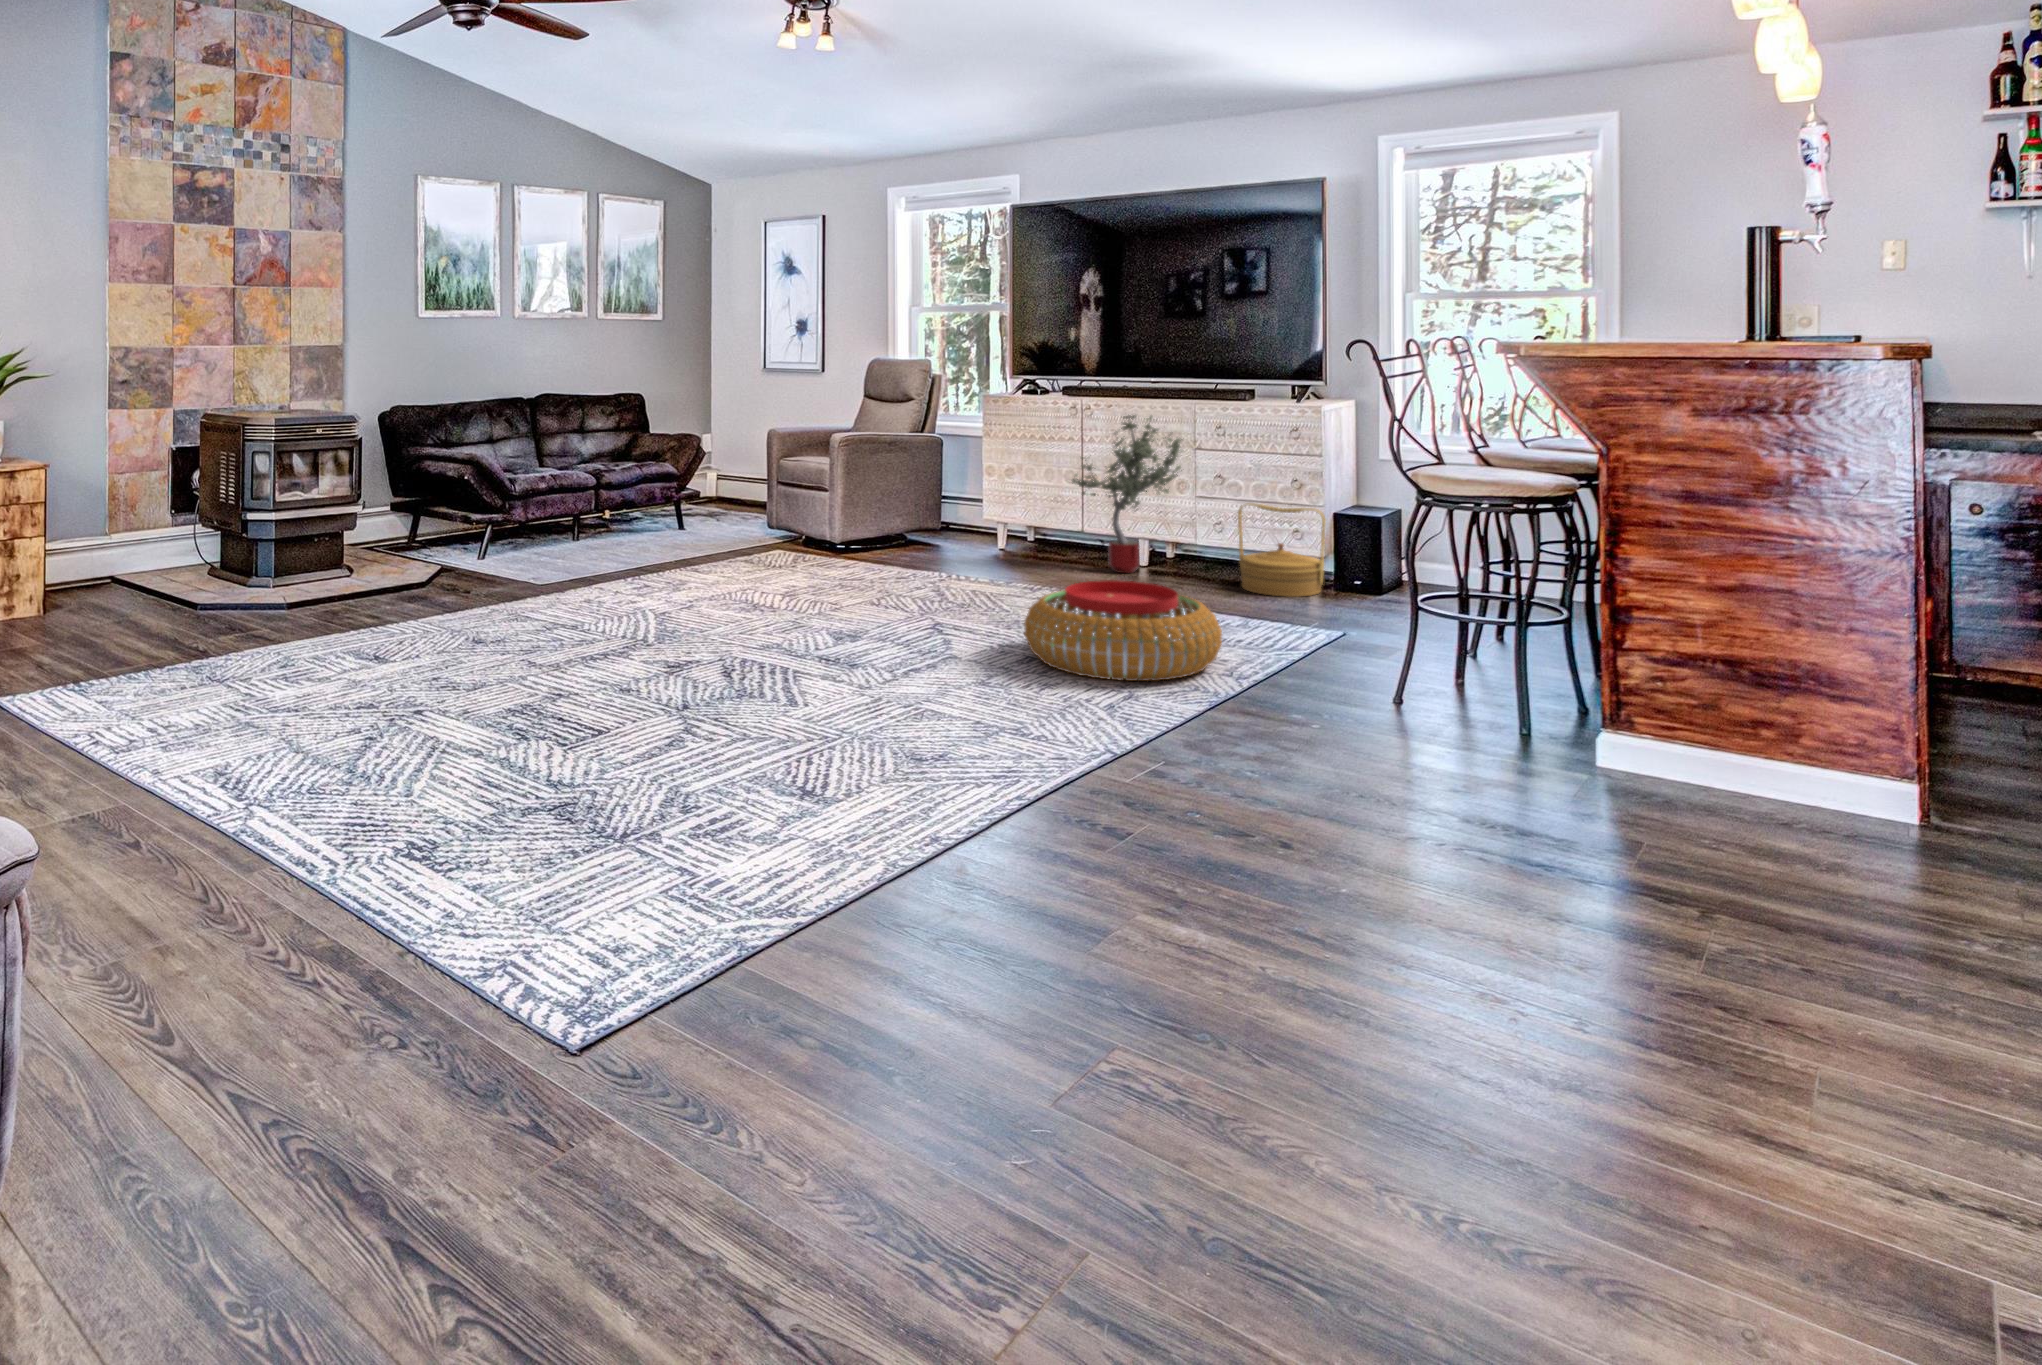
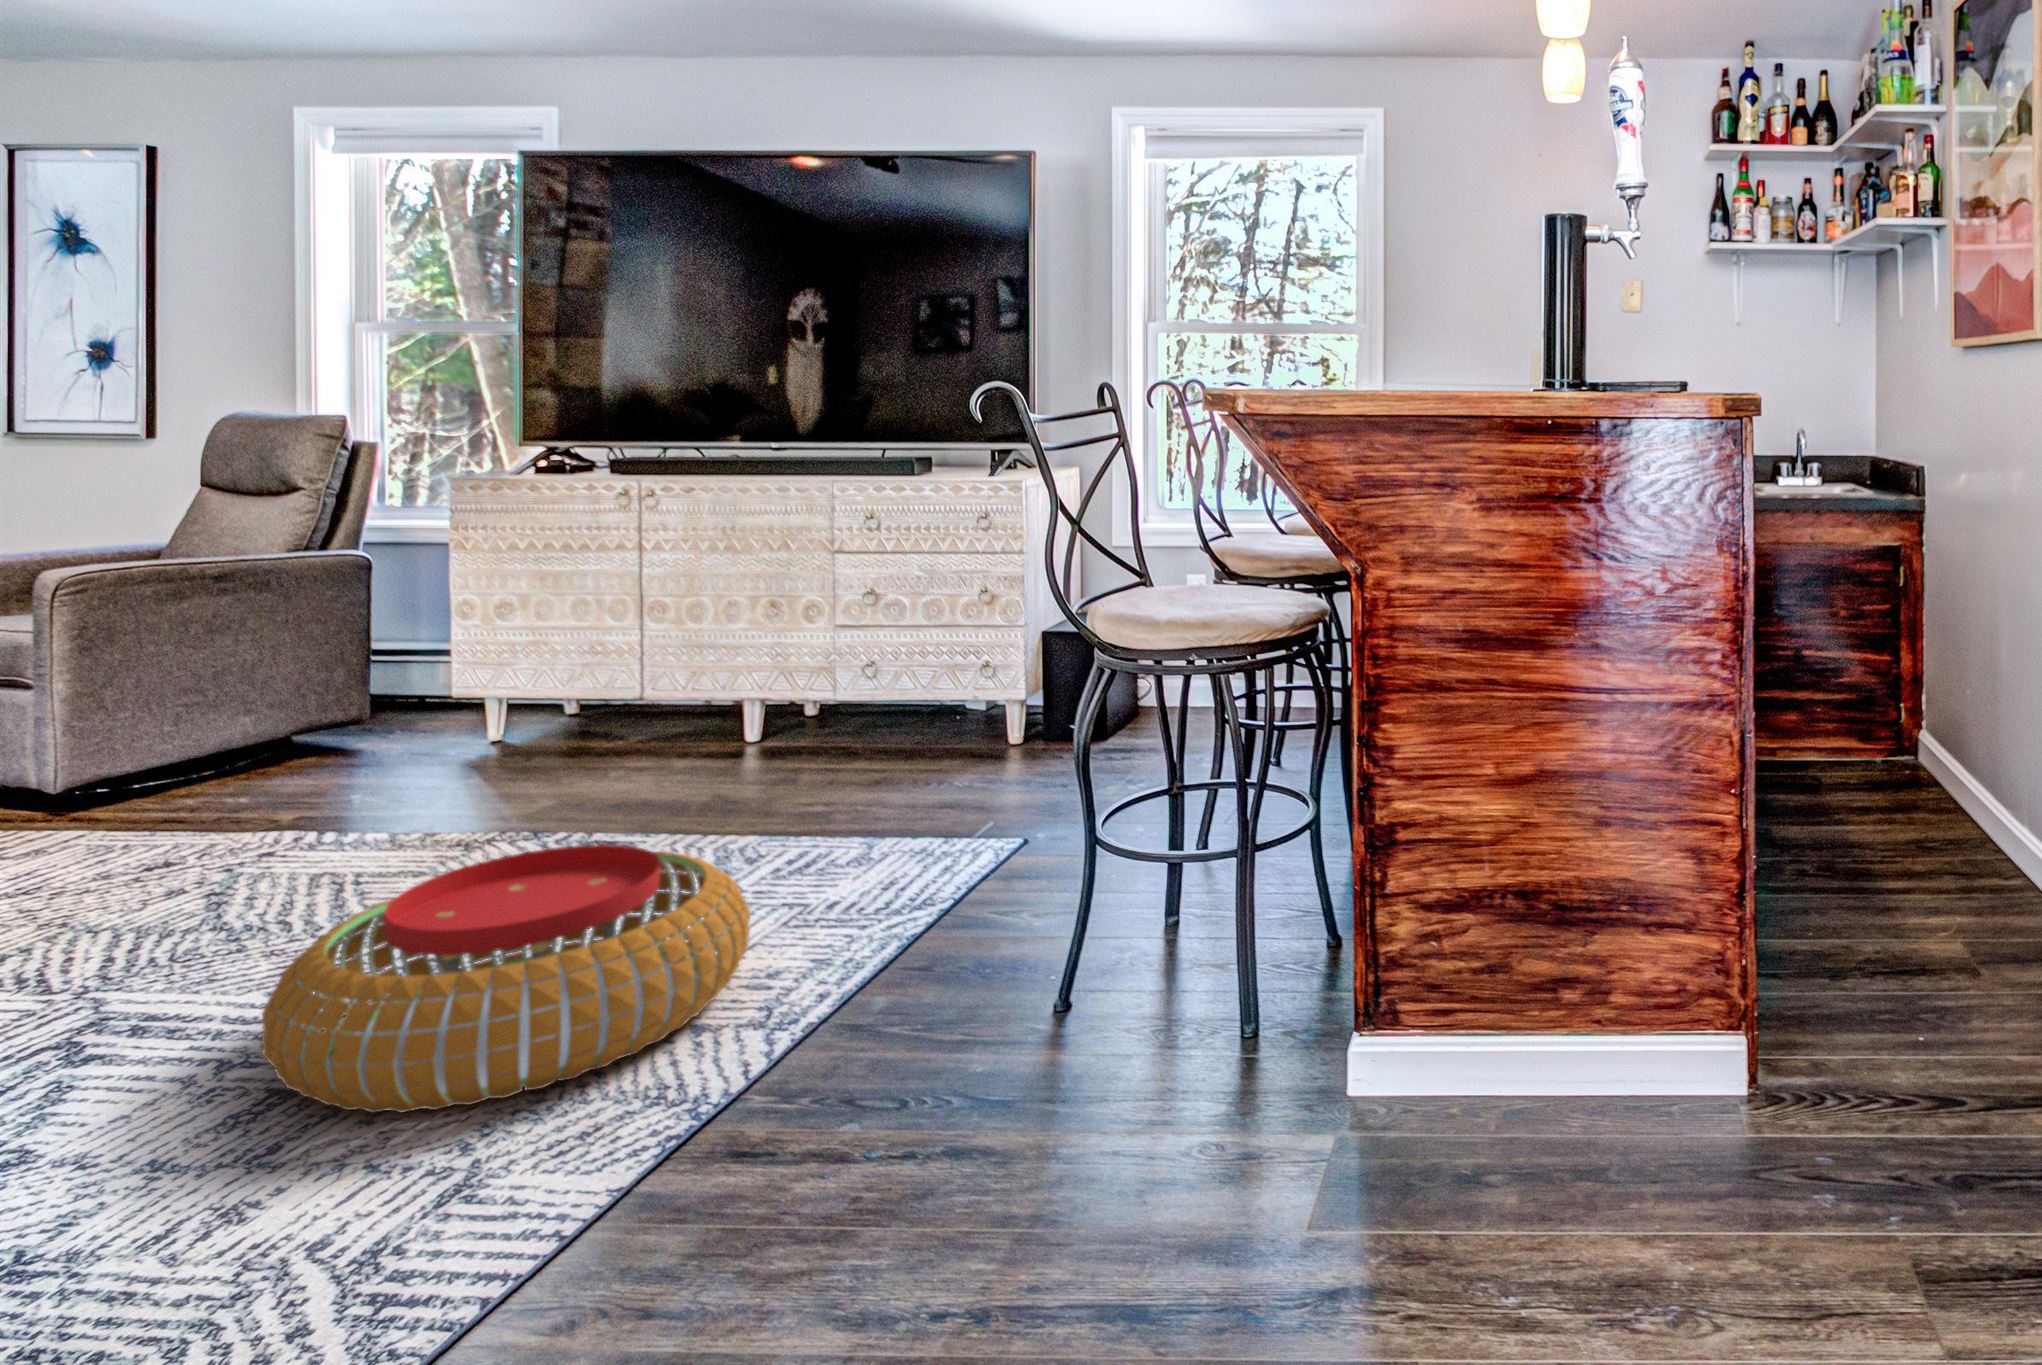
potted tree: present [1072,415,1182,573] -> none [596,500,799,763]
woven basket: present [1238,503,1326,597] -> none [877,630,1008,773]

